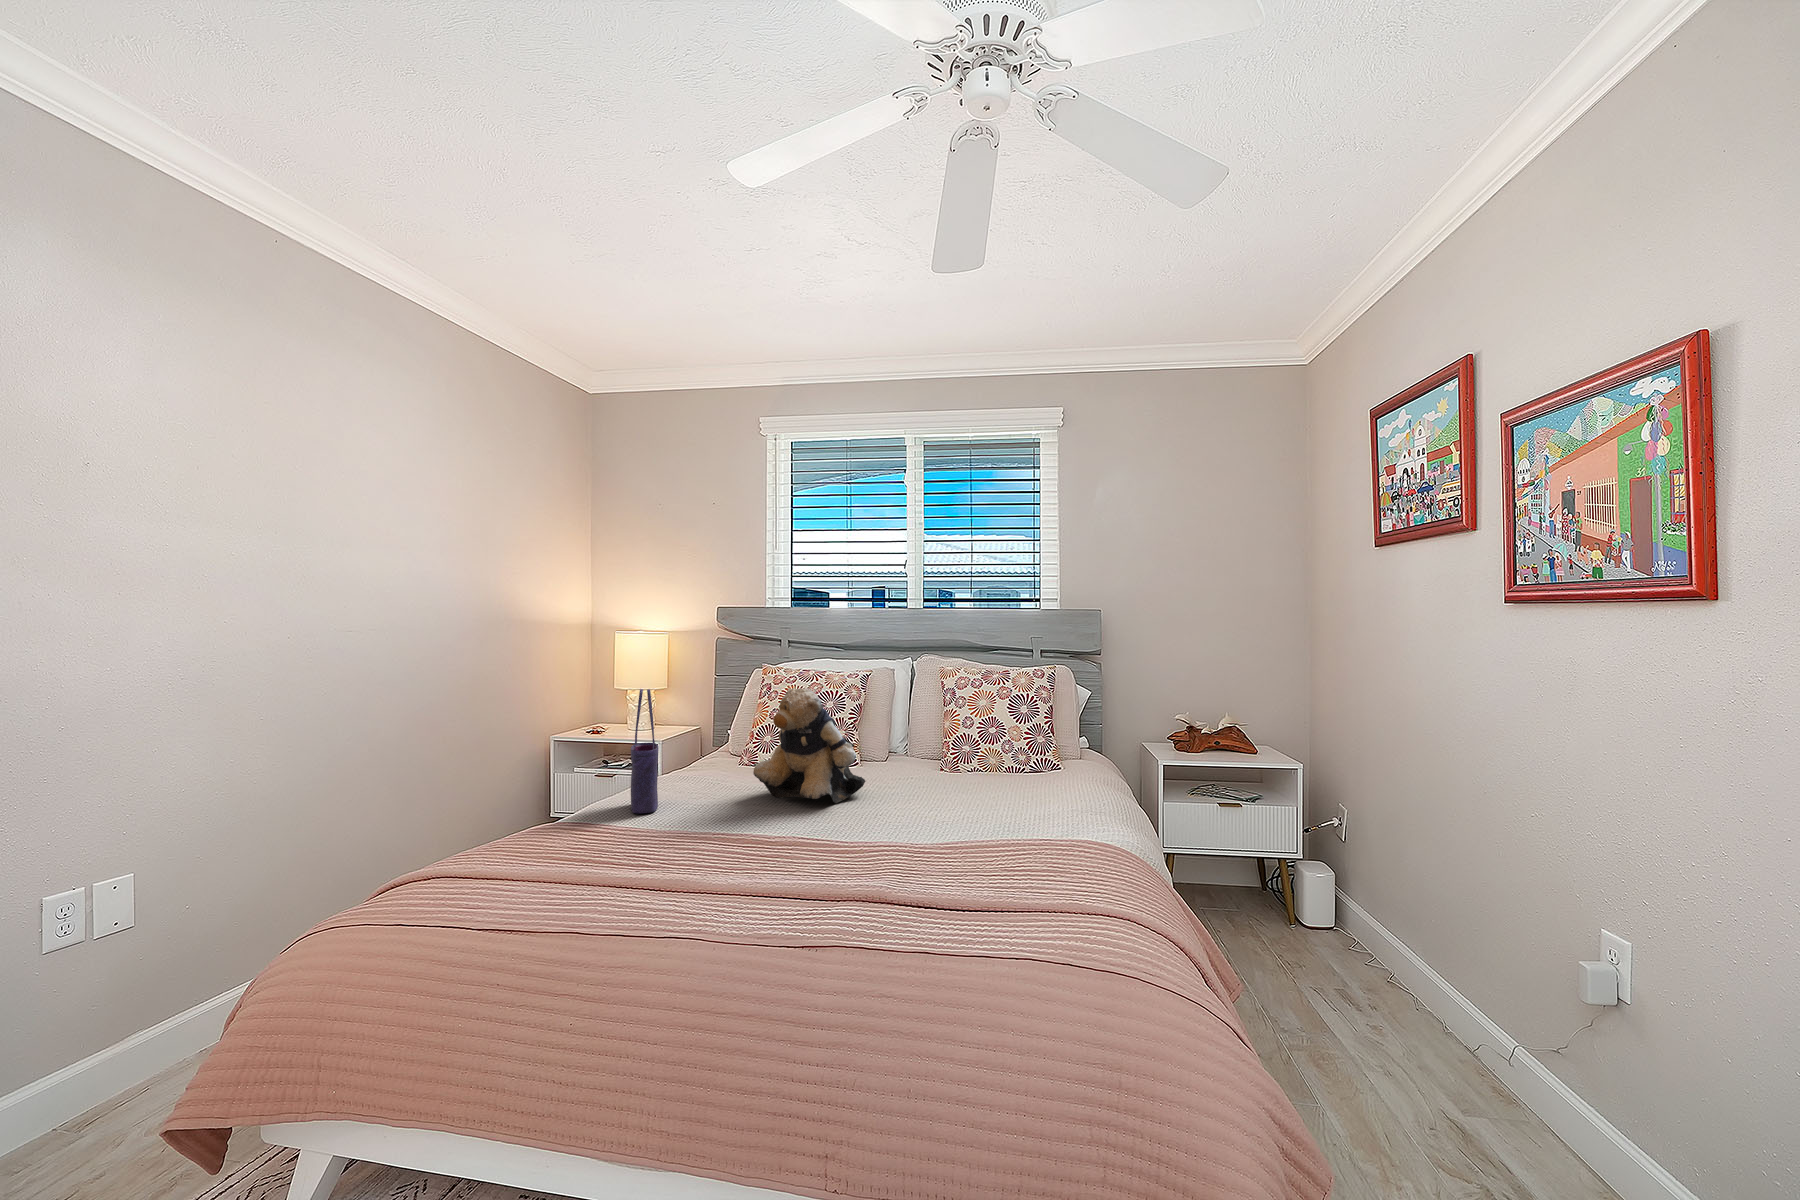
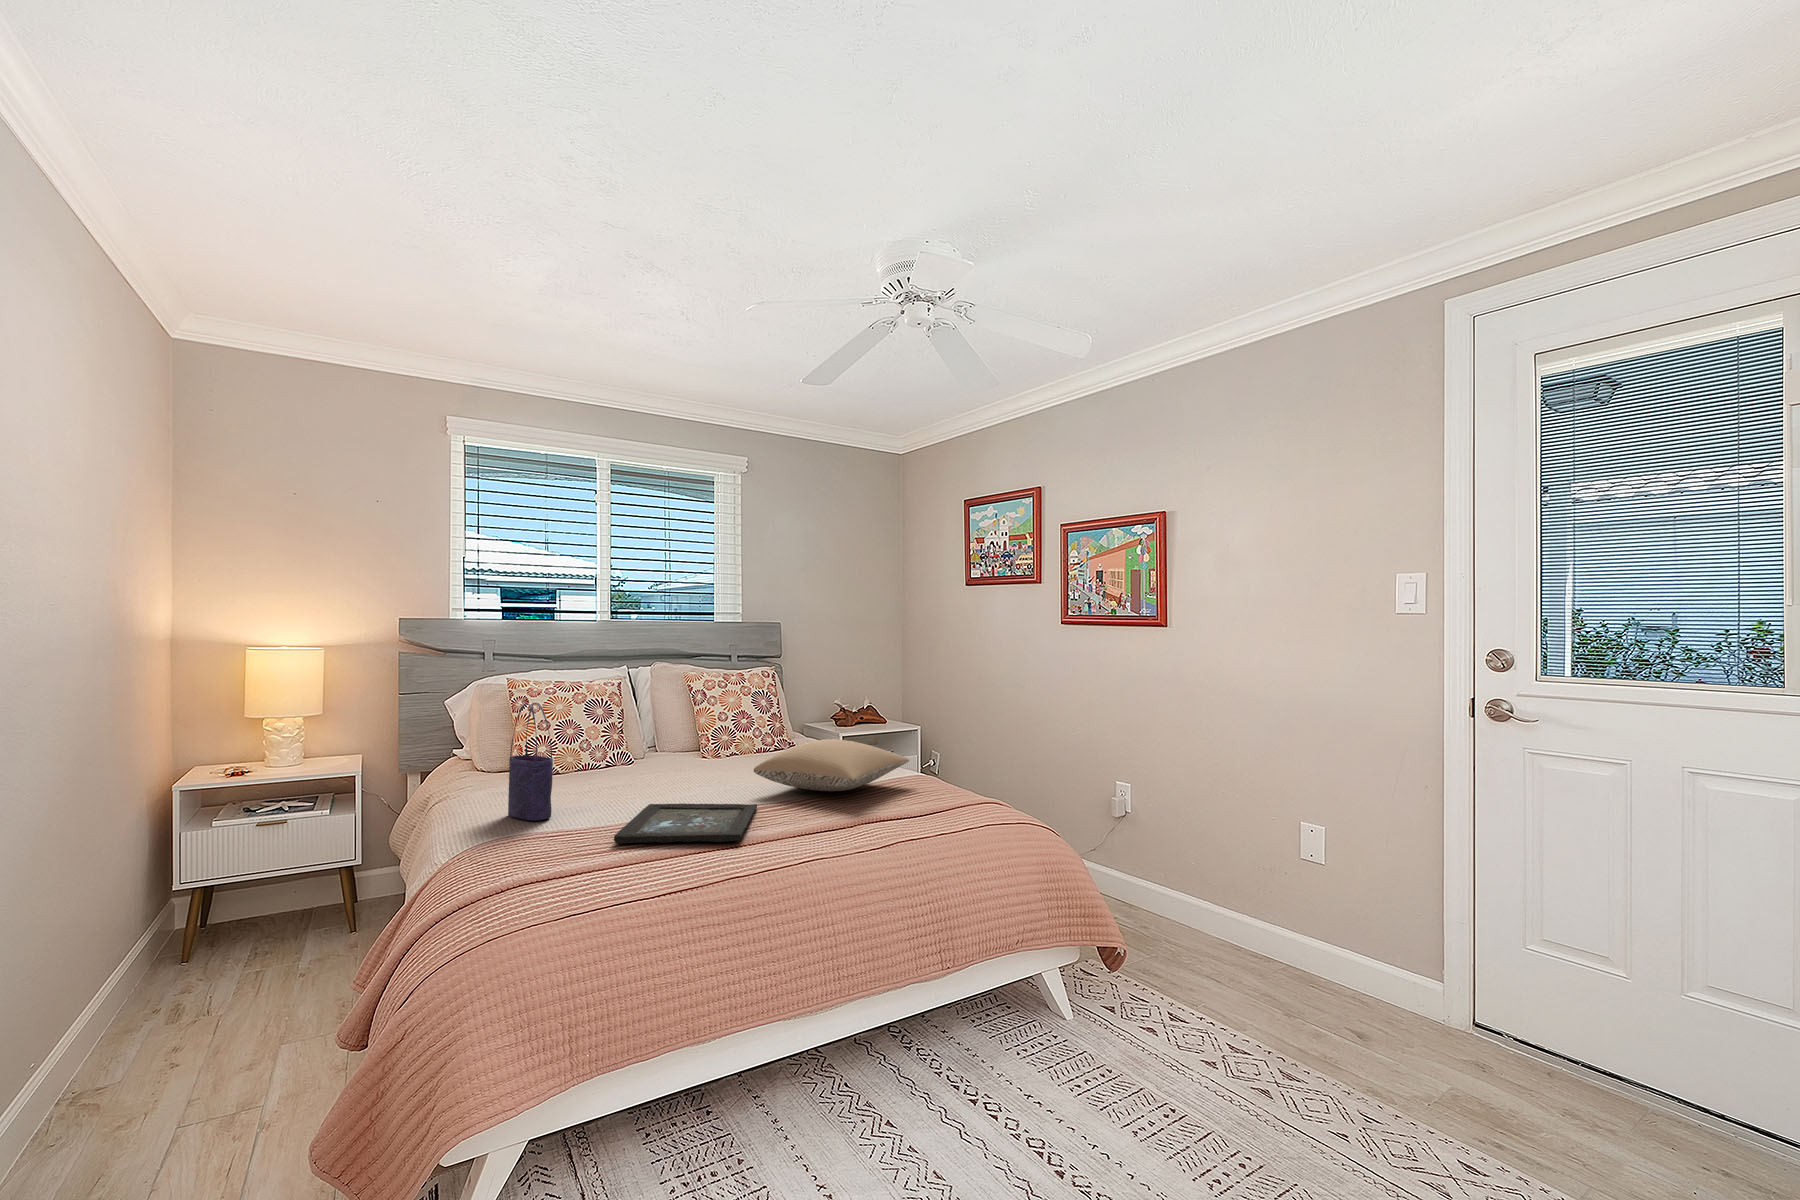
teddy bear: present [753,688,865,803] -> none [610,694,706,792]
pillow: none [872,764,1088,838] -> present [754,739,909,791]
tray: none [614,815,833,882] -> present [614,803,757,843]

